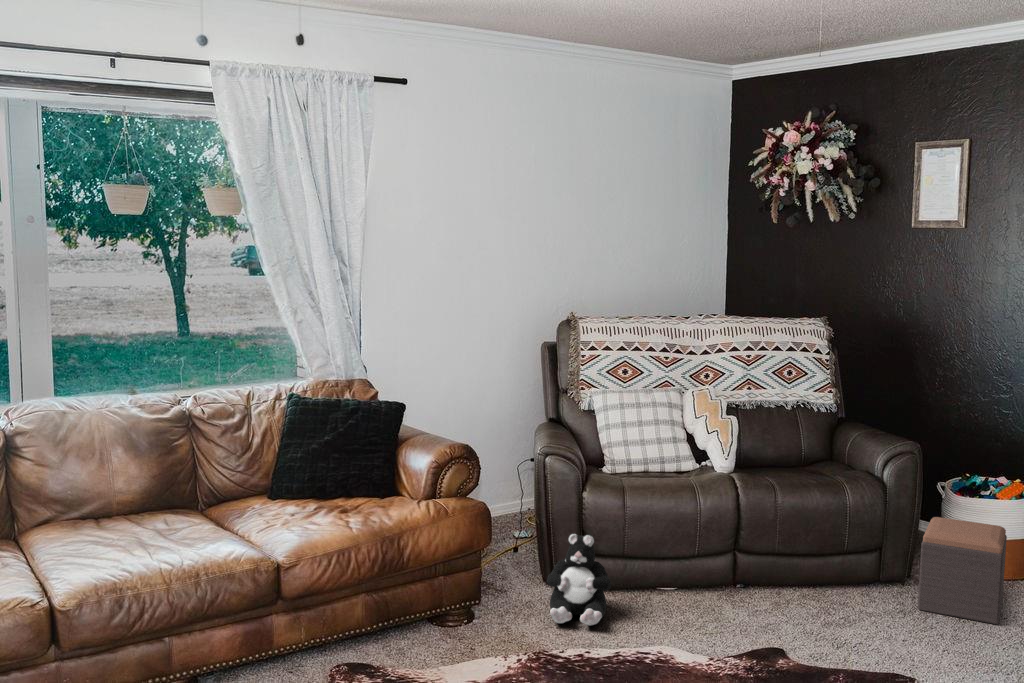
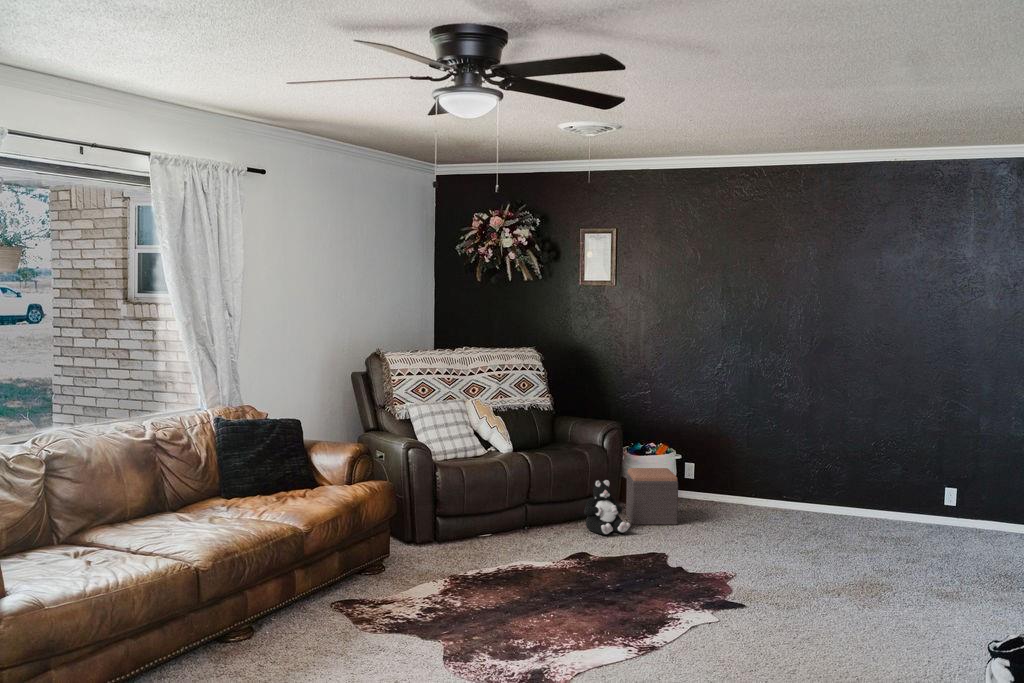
plush toy: present [547,533,611,626] -> present [584,480,630,534]

